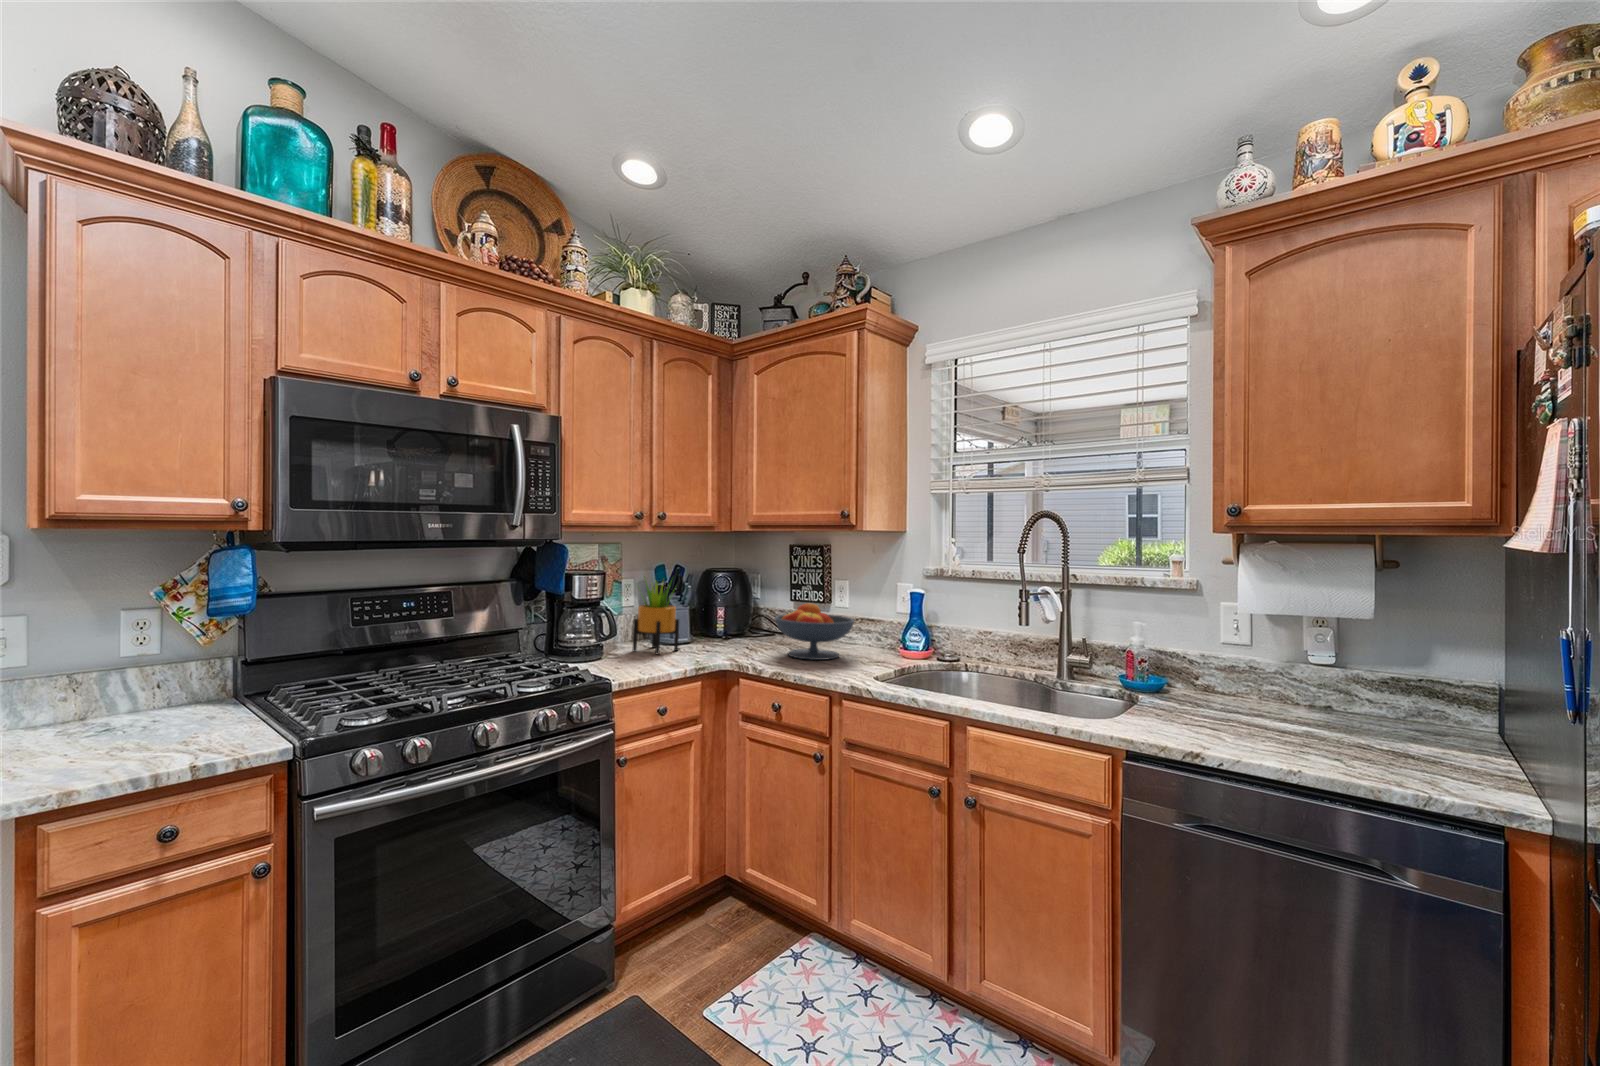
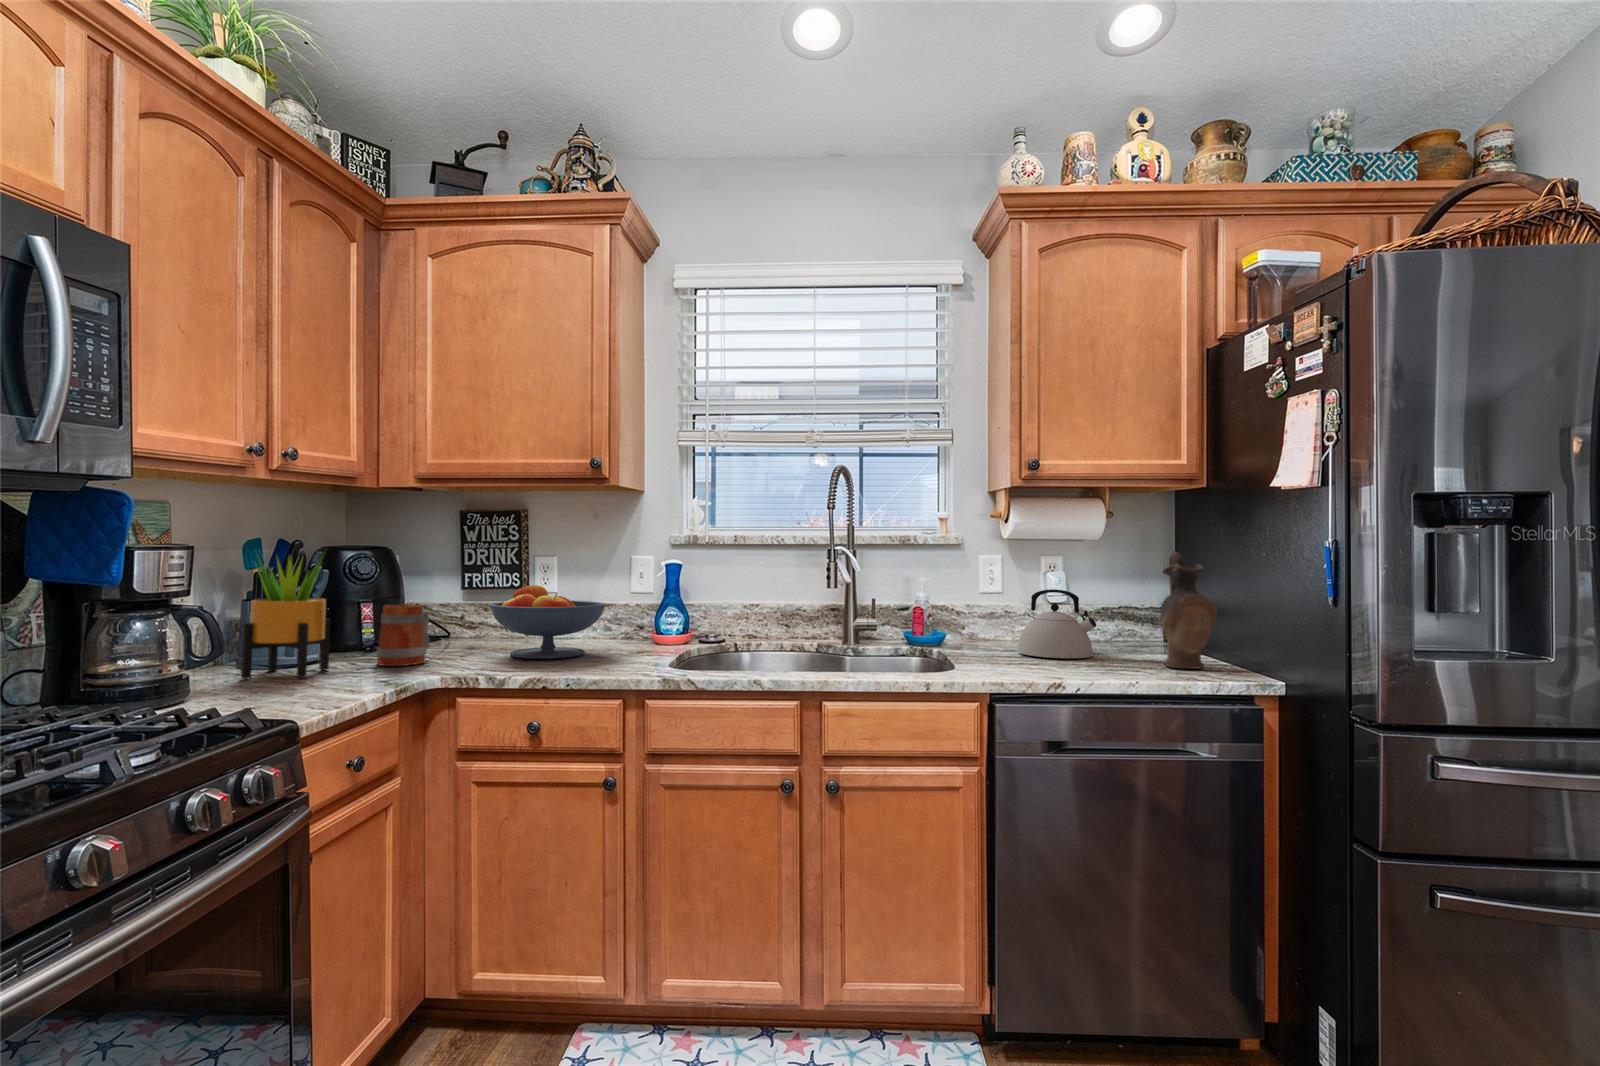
mug: none [706,612,741,653] -> present [377,605,430,666]
ceramic pitcher: none [1382,622,1467,777] -> present [1160,552,1217,668]
kettle: none [1224,650,1325,735] -> present [1017,589,1096,658]

